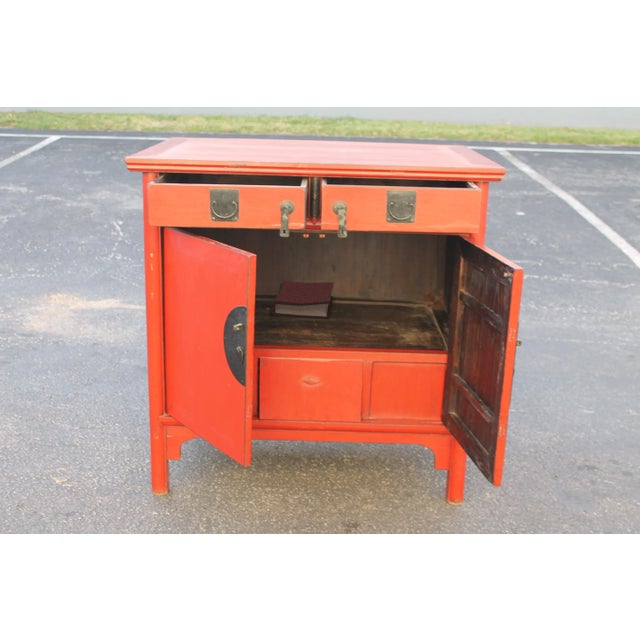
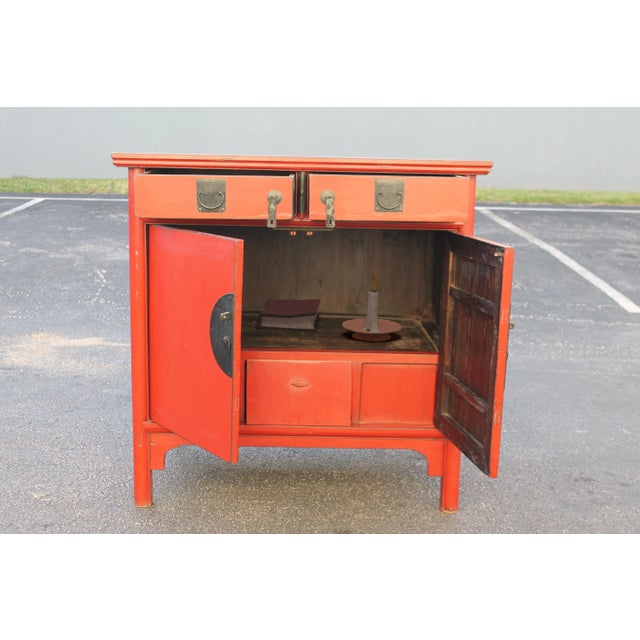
candle holder: none [354,265,413,333] -> present [342,273,402,341]

